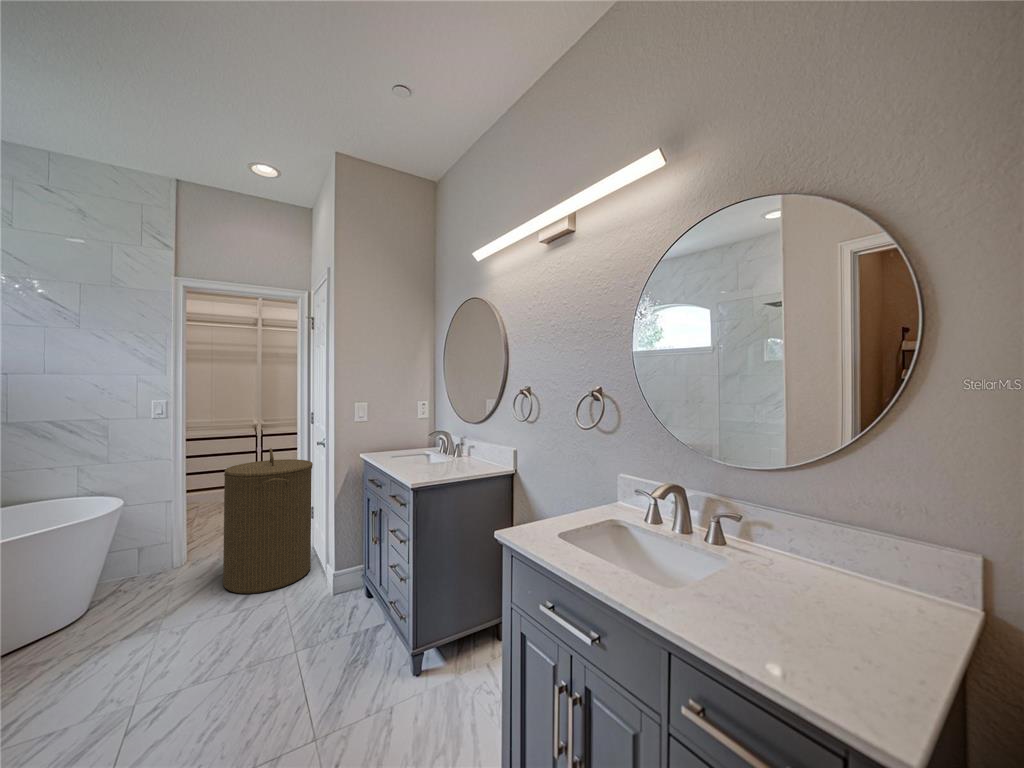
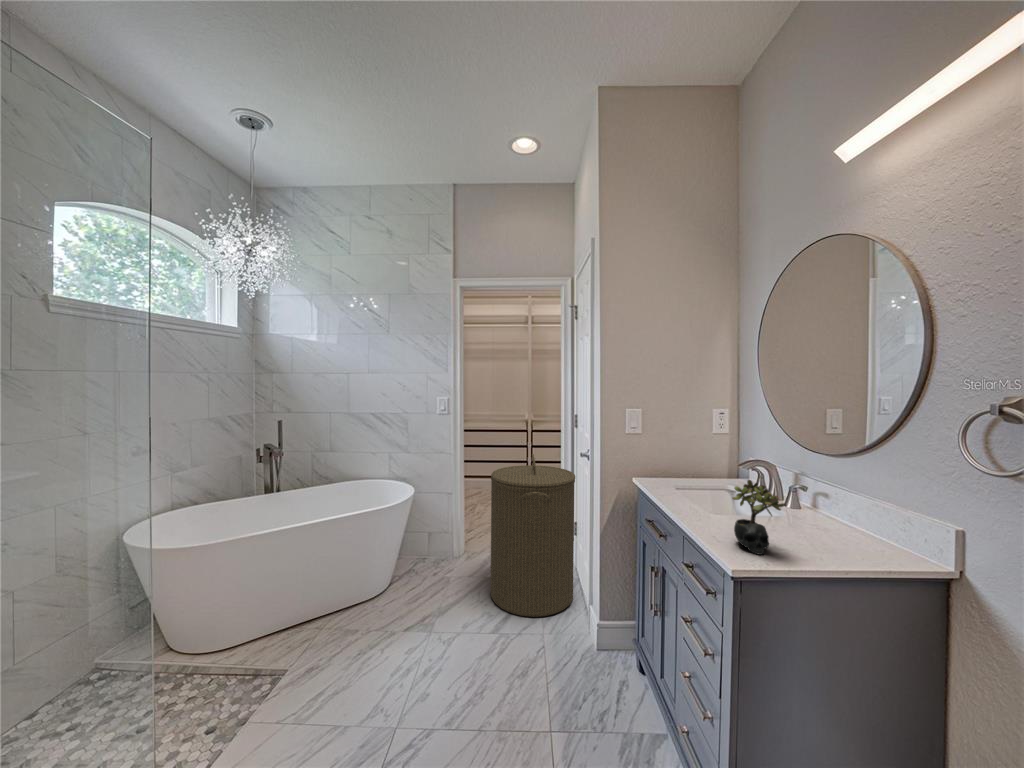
succulent plant: none [417,437,444,478] -> present [732,480,785,555]

